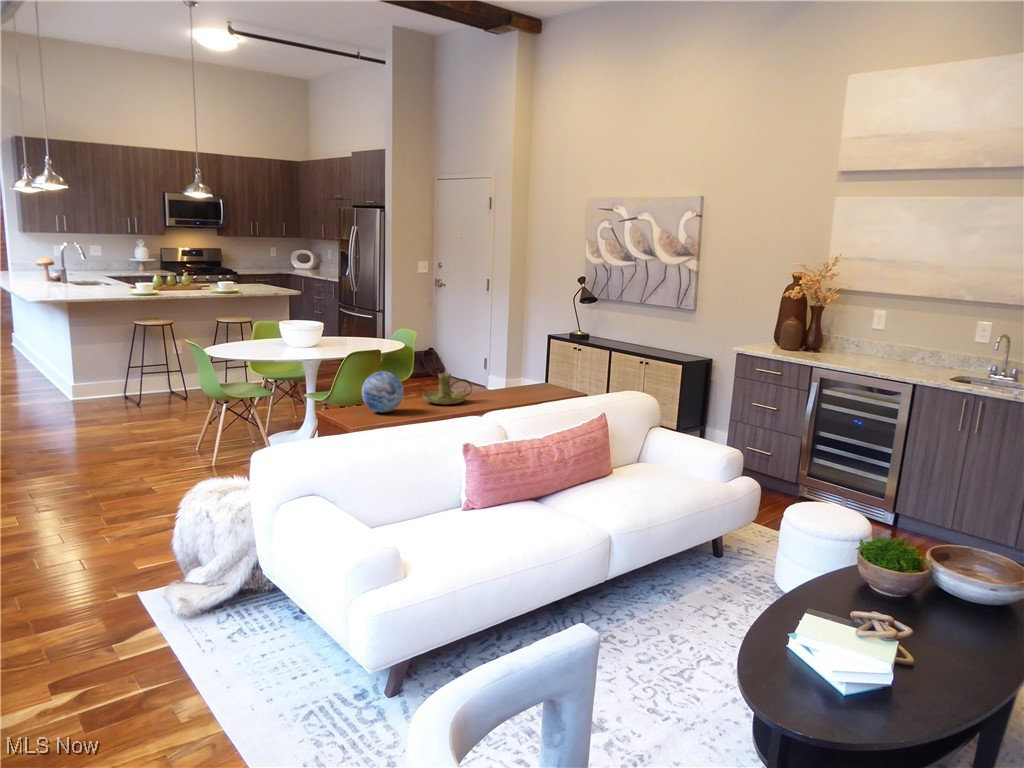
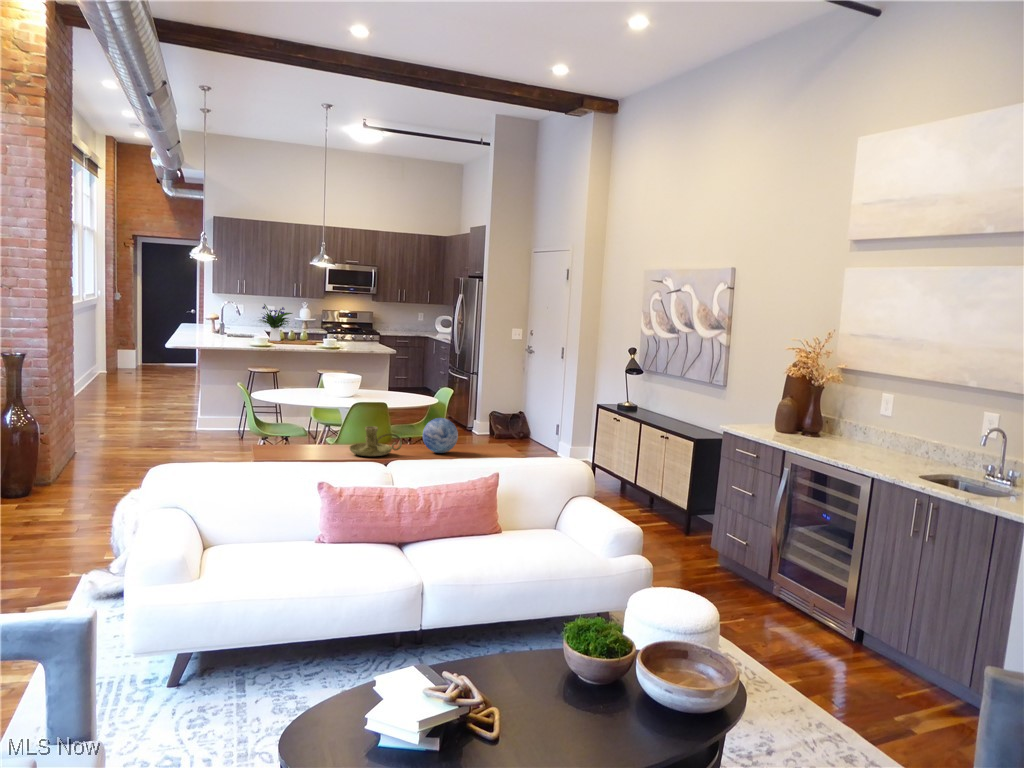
flower arrangement: none [119,243,165,287] -> present [260,304,292,341]
decorative orb: present [362,371,404,413] -> present [423,418,458,453]

